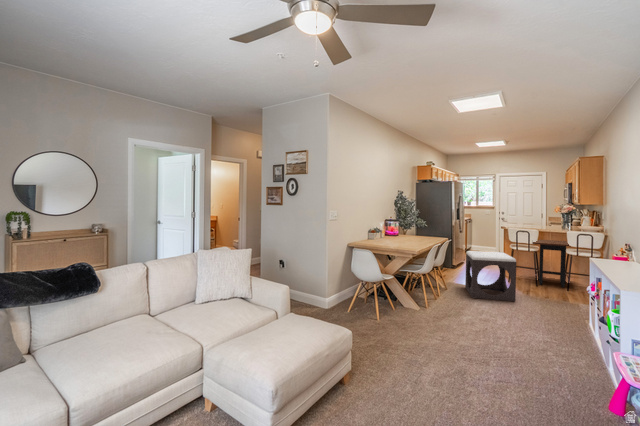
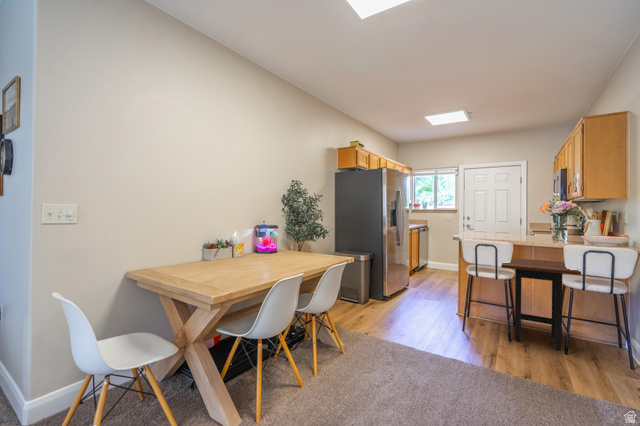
footstool: present [465,251,516,301] -> none [373,281,462,399]

